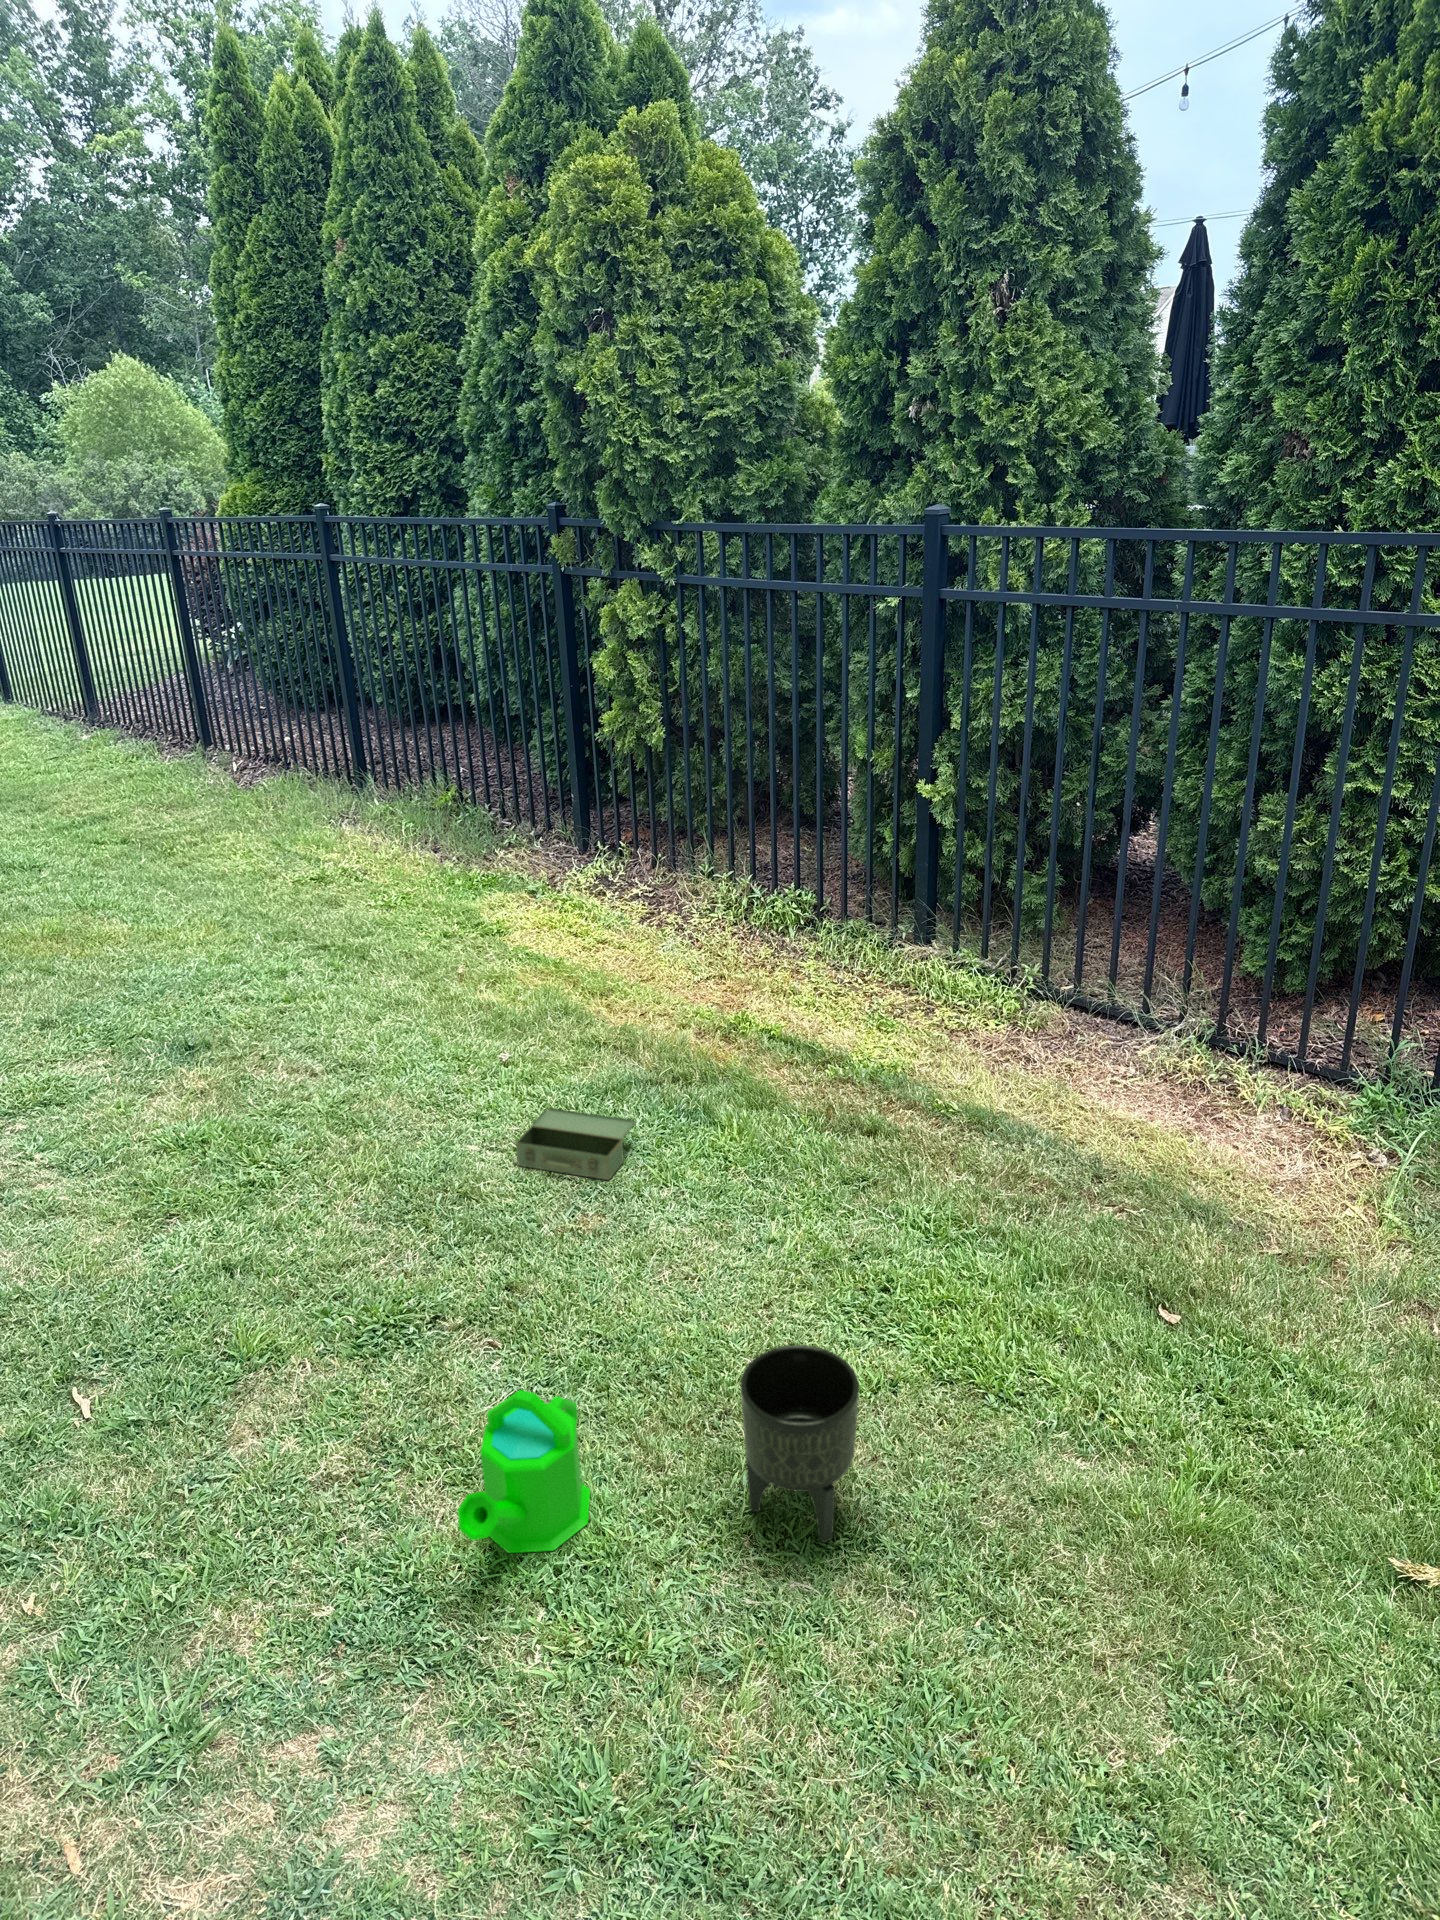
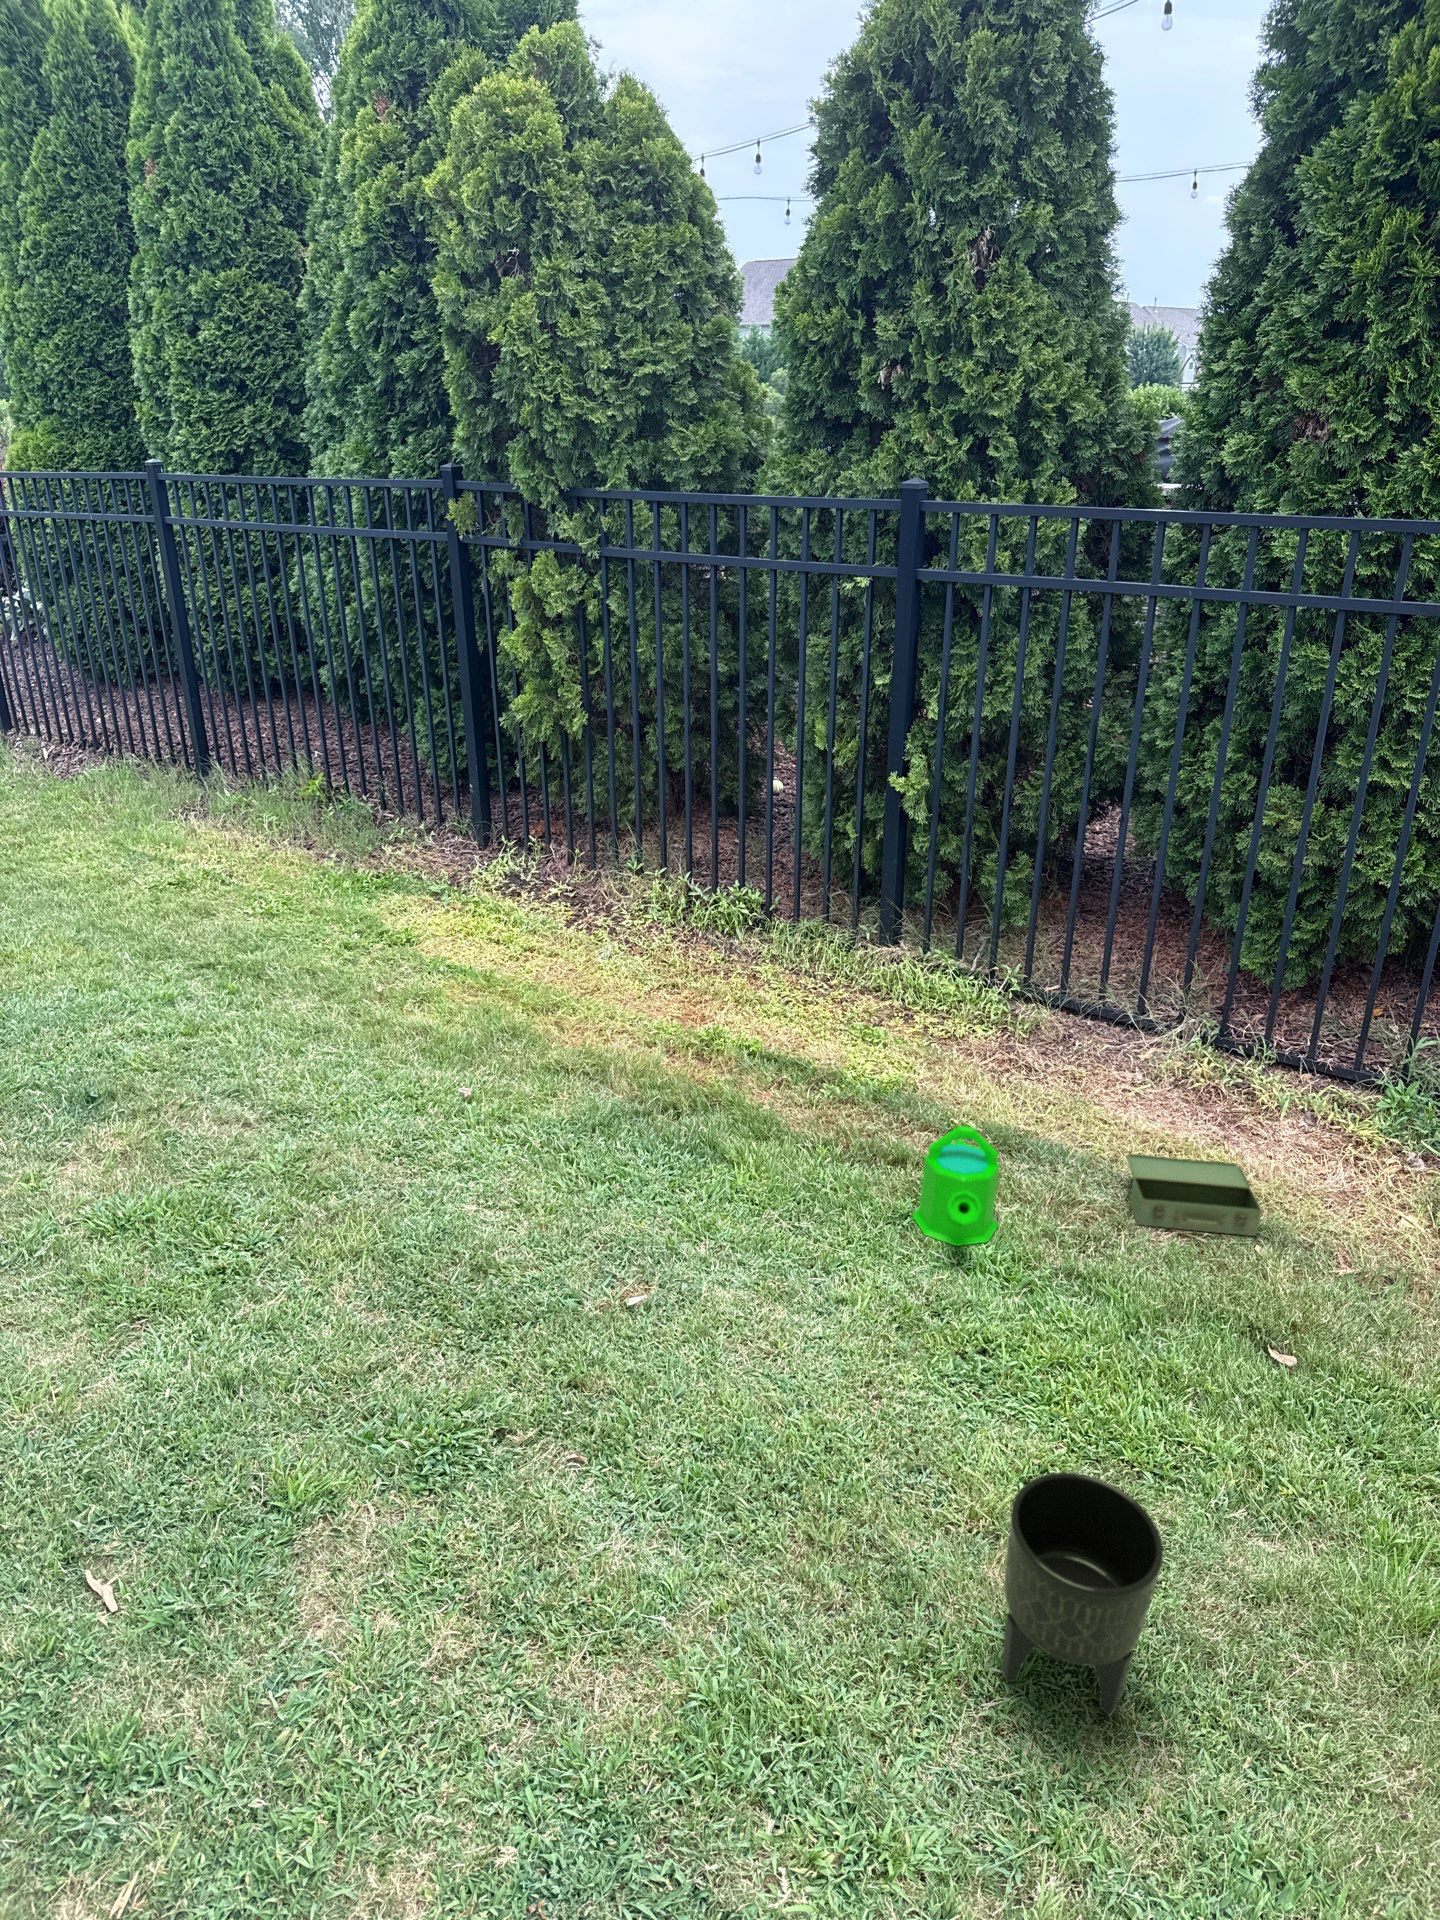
toolbox: present [516,1108,635,1180] -> present [1126,1154,1262,1236]
watering can: present [457,1390,590,1553] -> present [913,1126,1000,1246]

